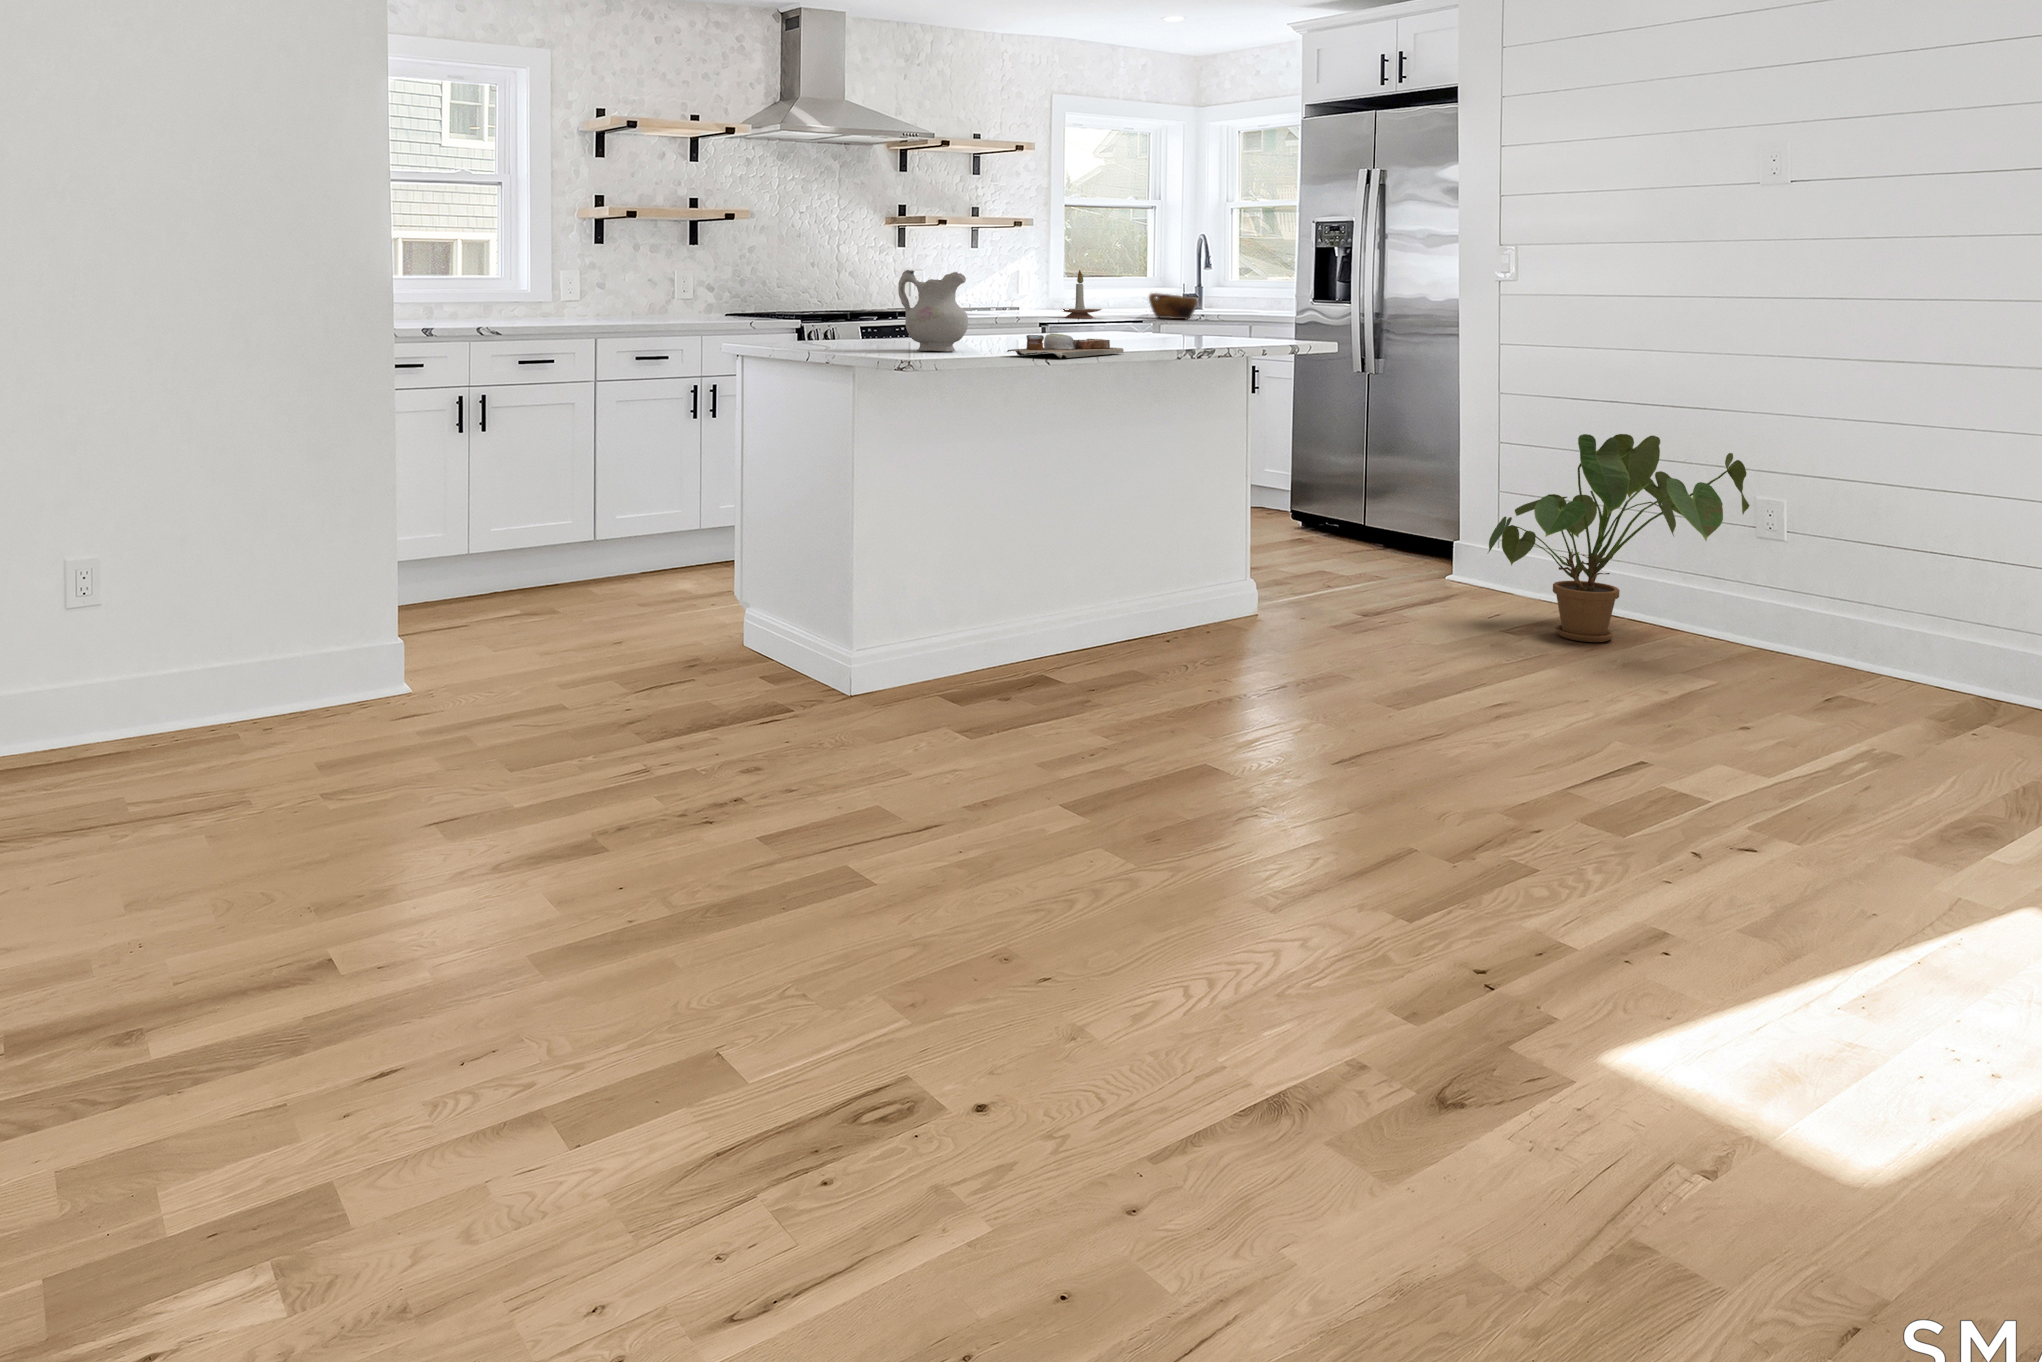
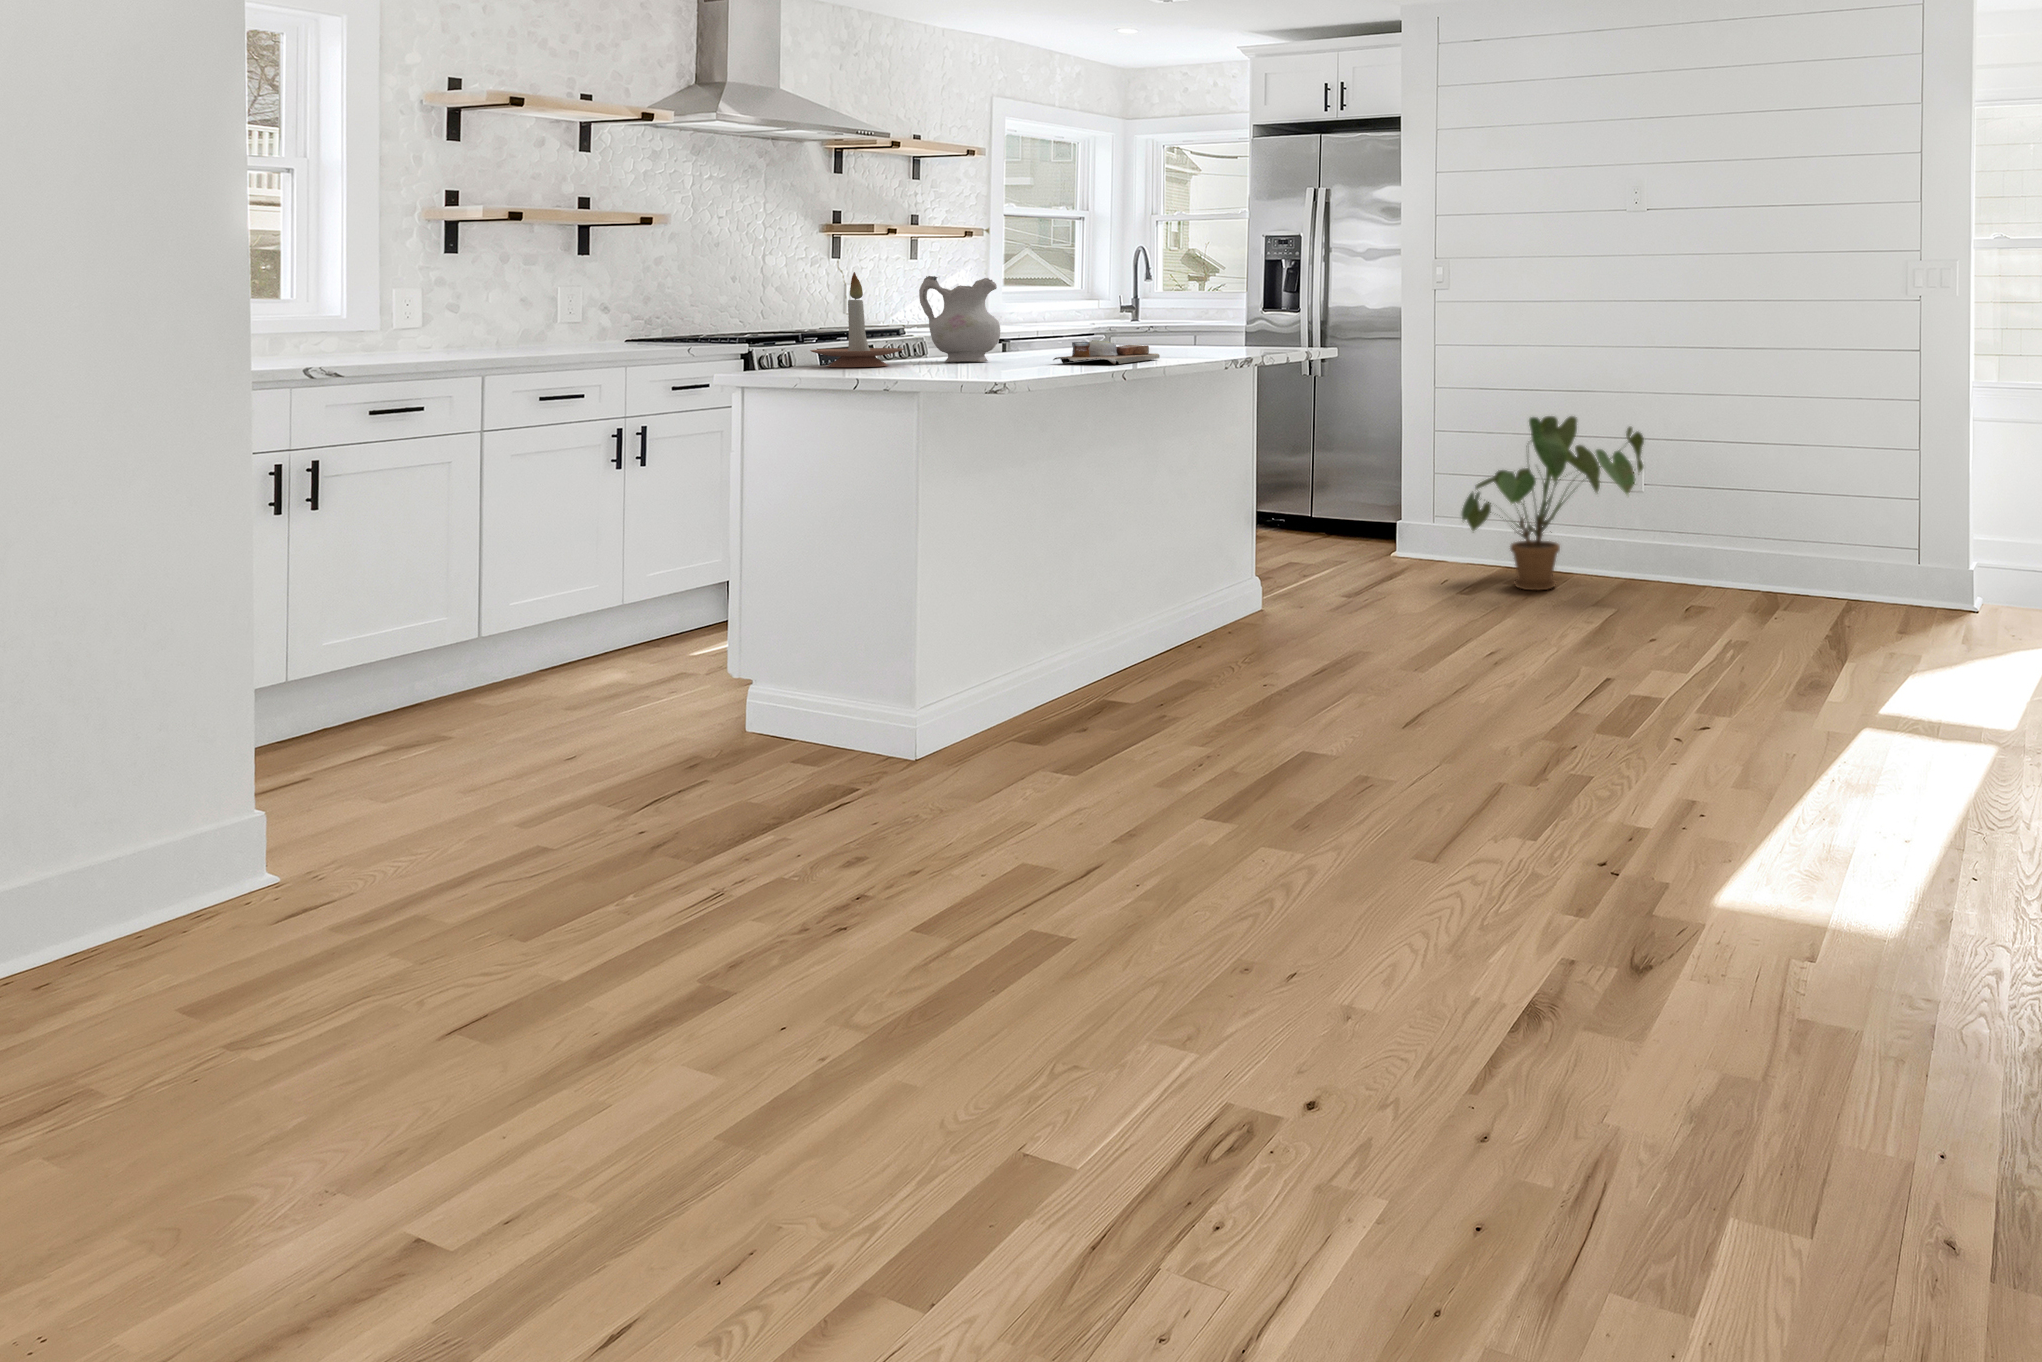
candle holder: present [1063,270,1101,318] -> present [810,272,904,367]
wooden bowl: present [1149,293,1197,319] -> none [1090,306,1141,331]

